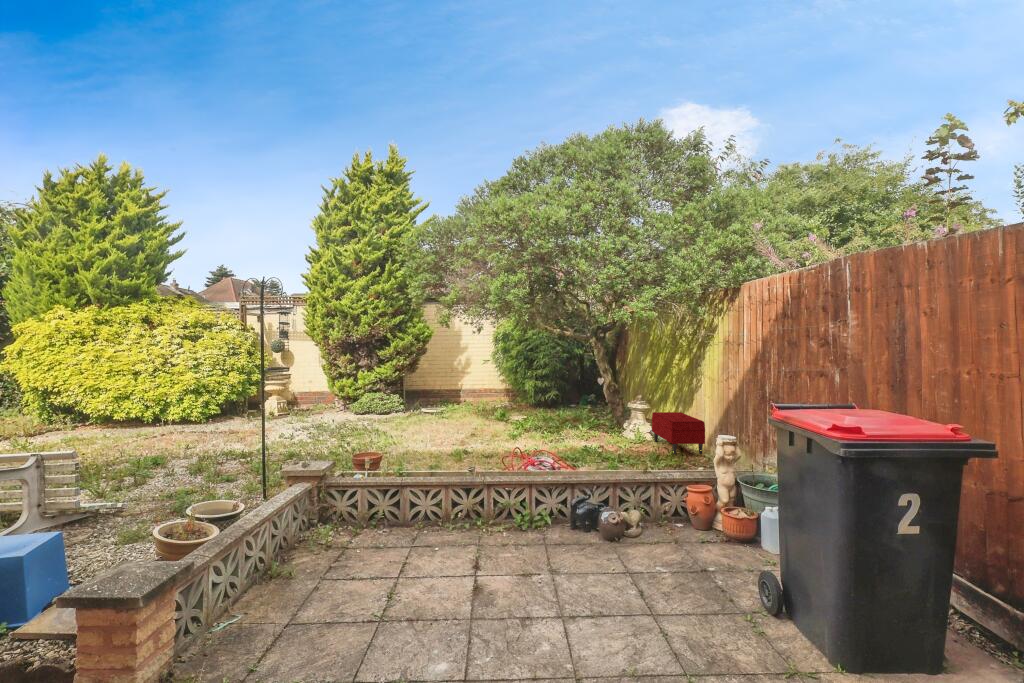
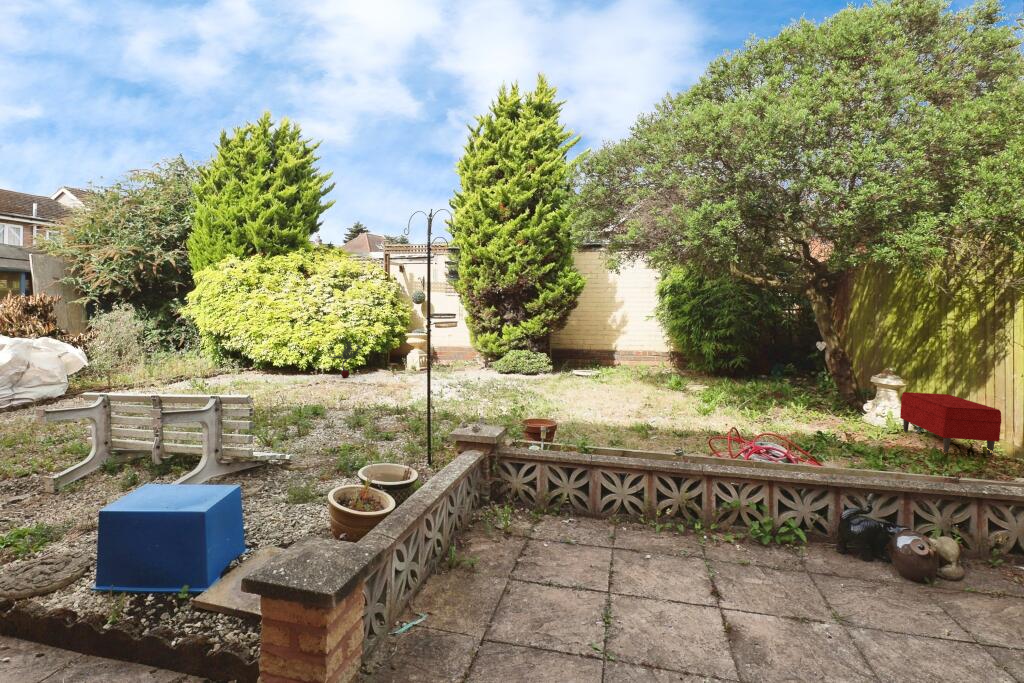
potted tree: none [175,389,212,427] -> present [329,340,361,378]

